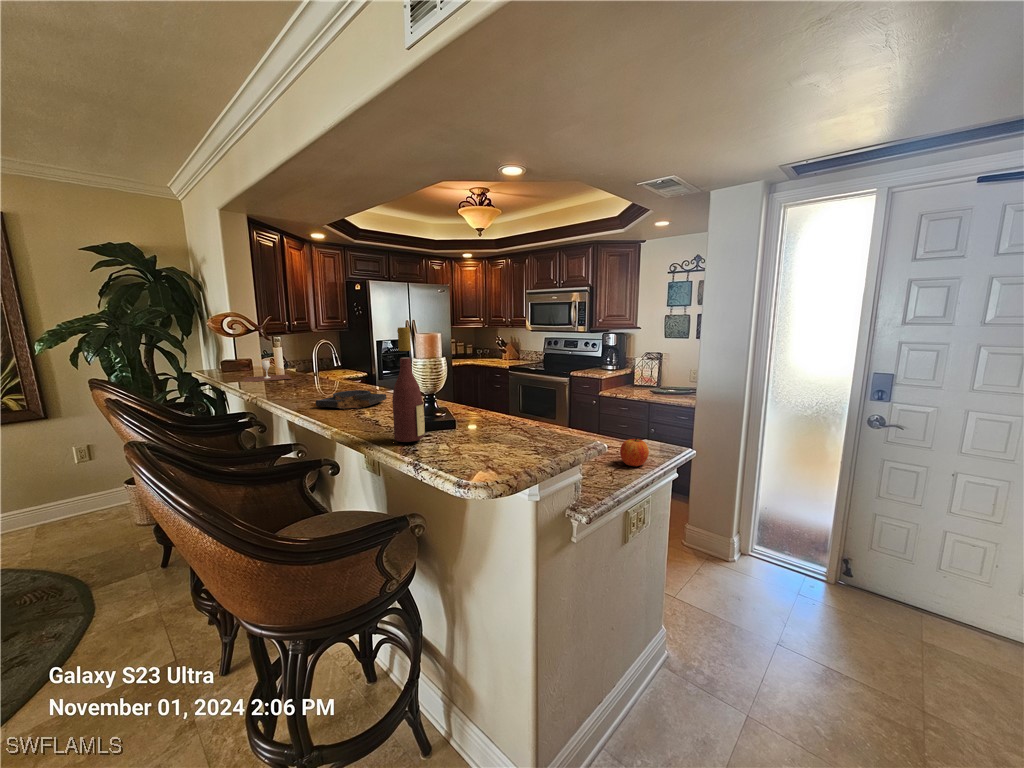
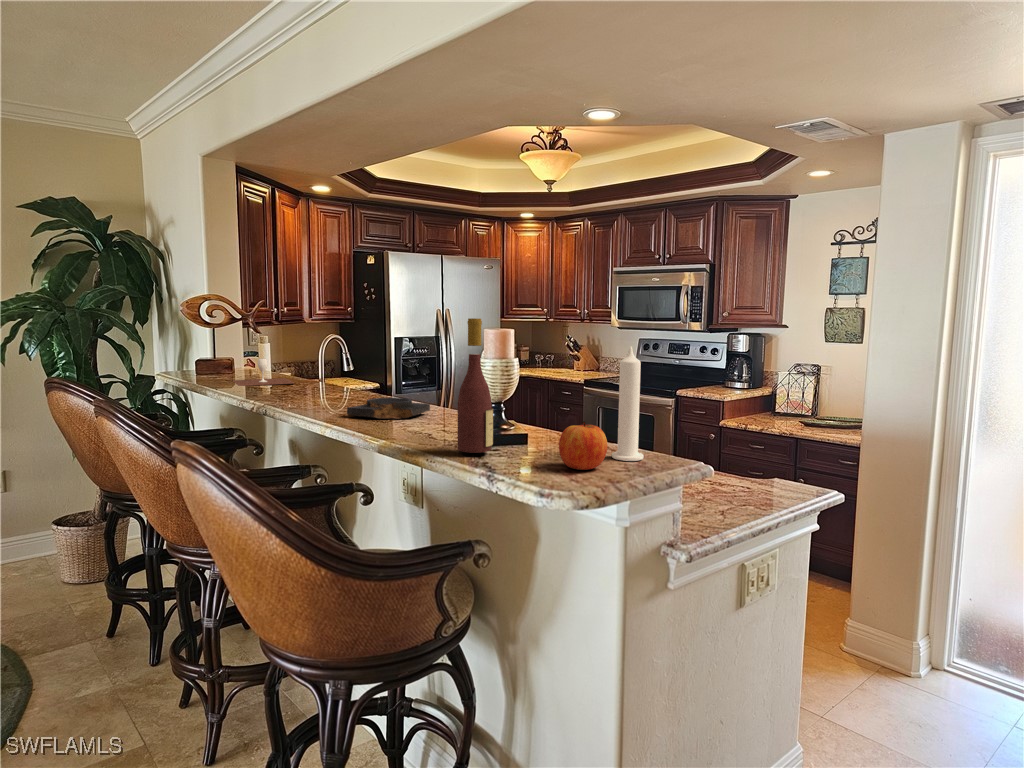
candle: none [524,348,549,442] -> present [612,346,644,461]
apple: present [620,438,649,466] -> present [559,421,608,470]

